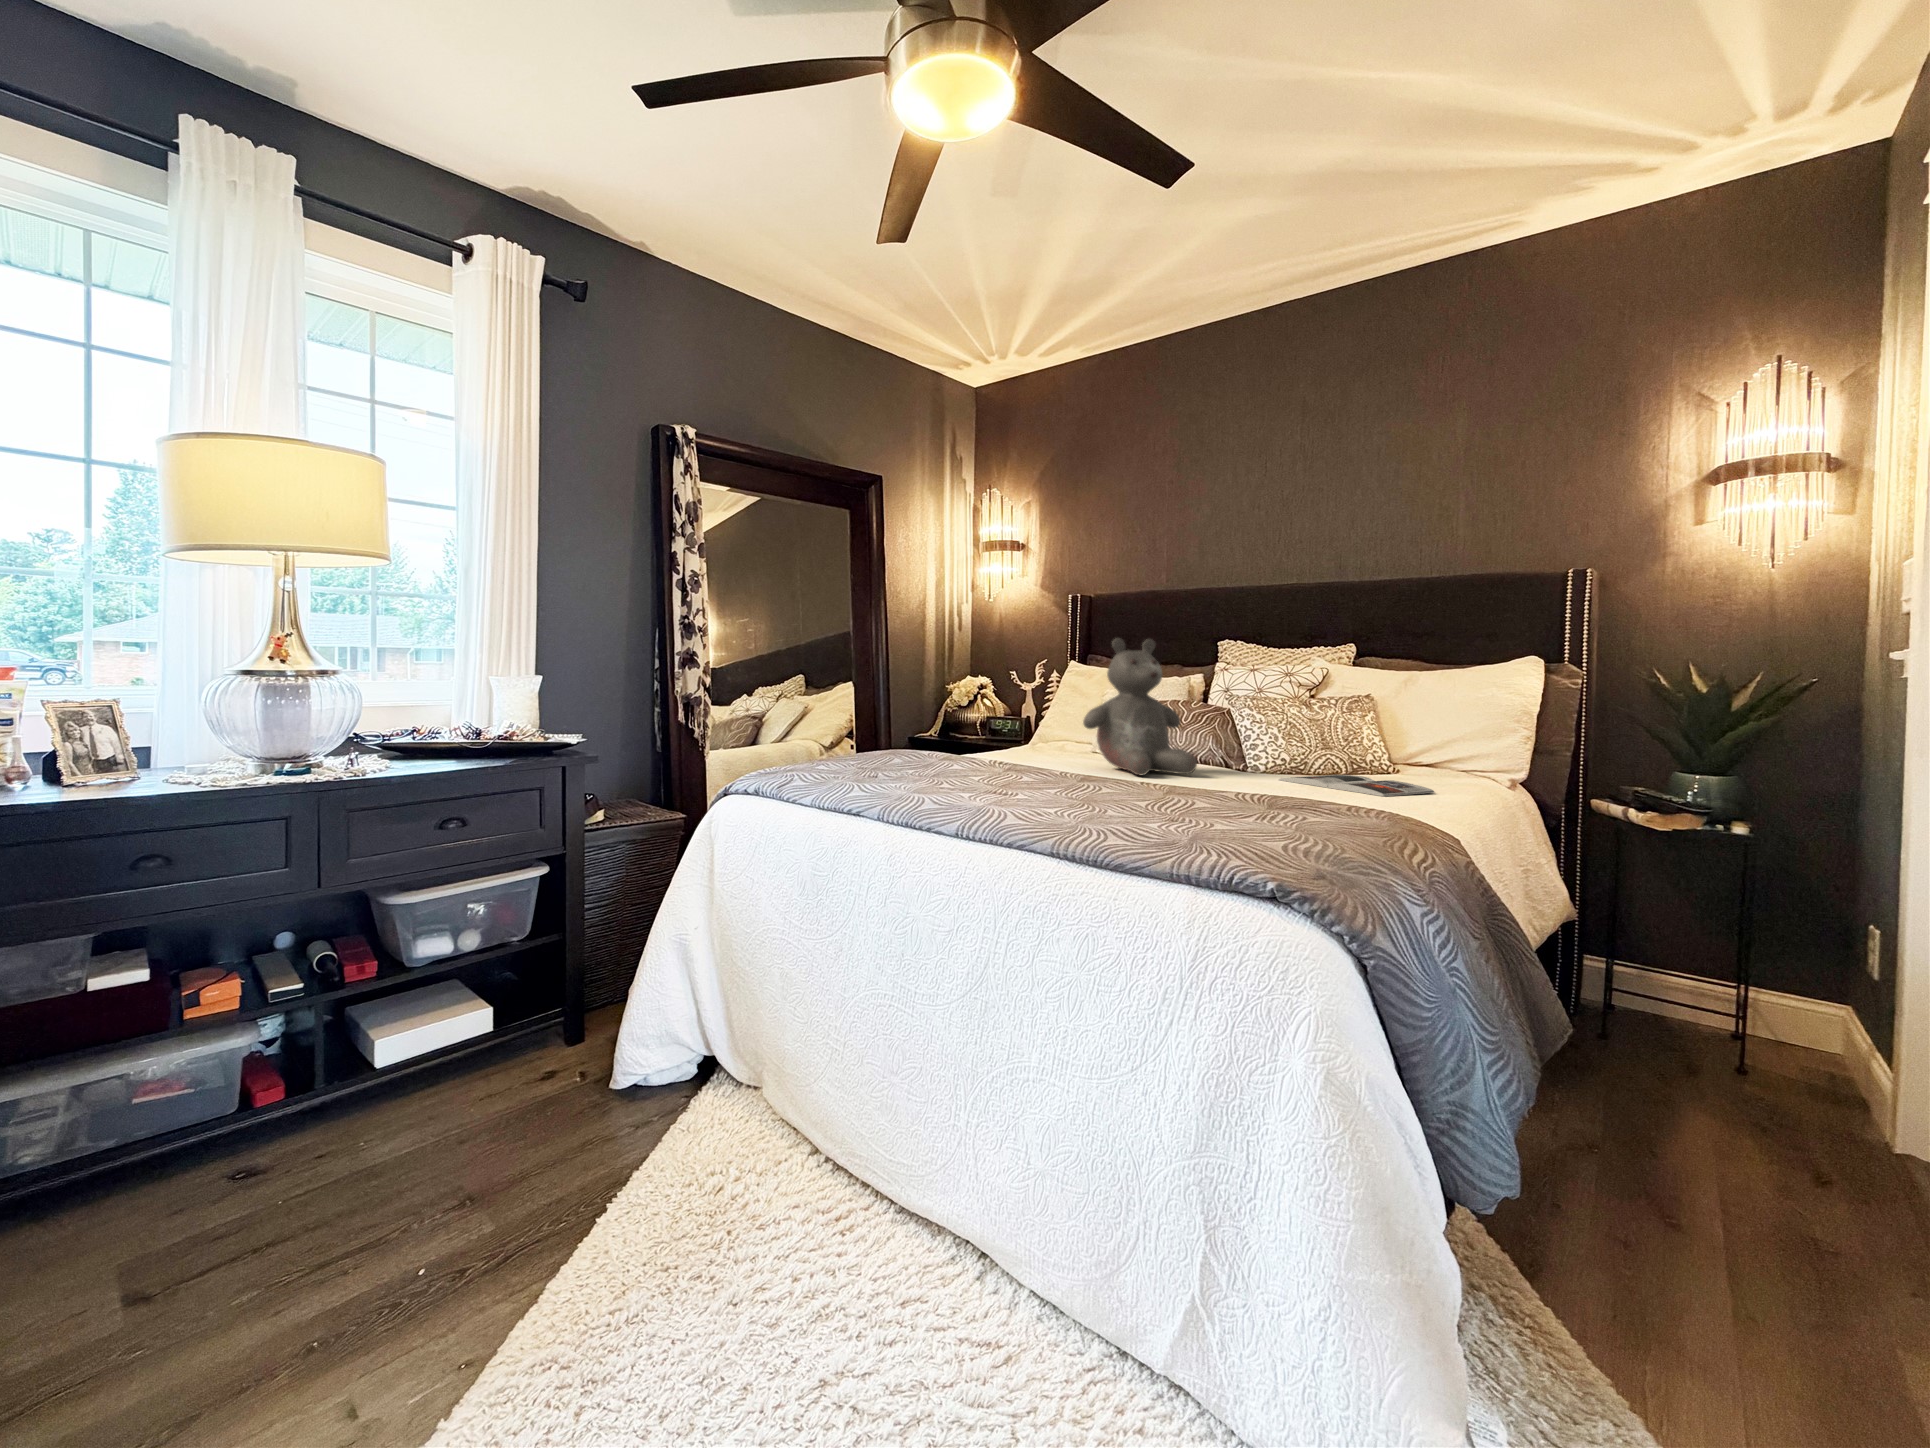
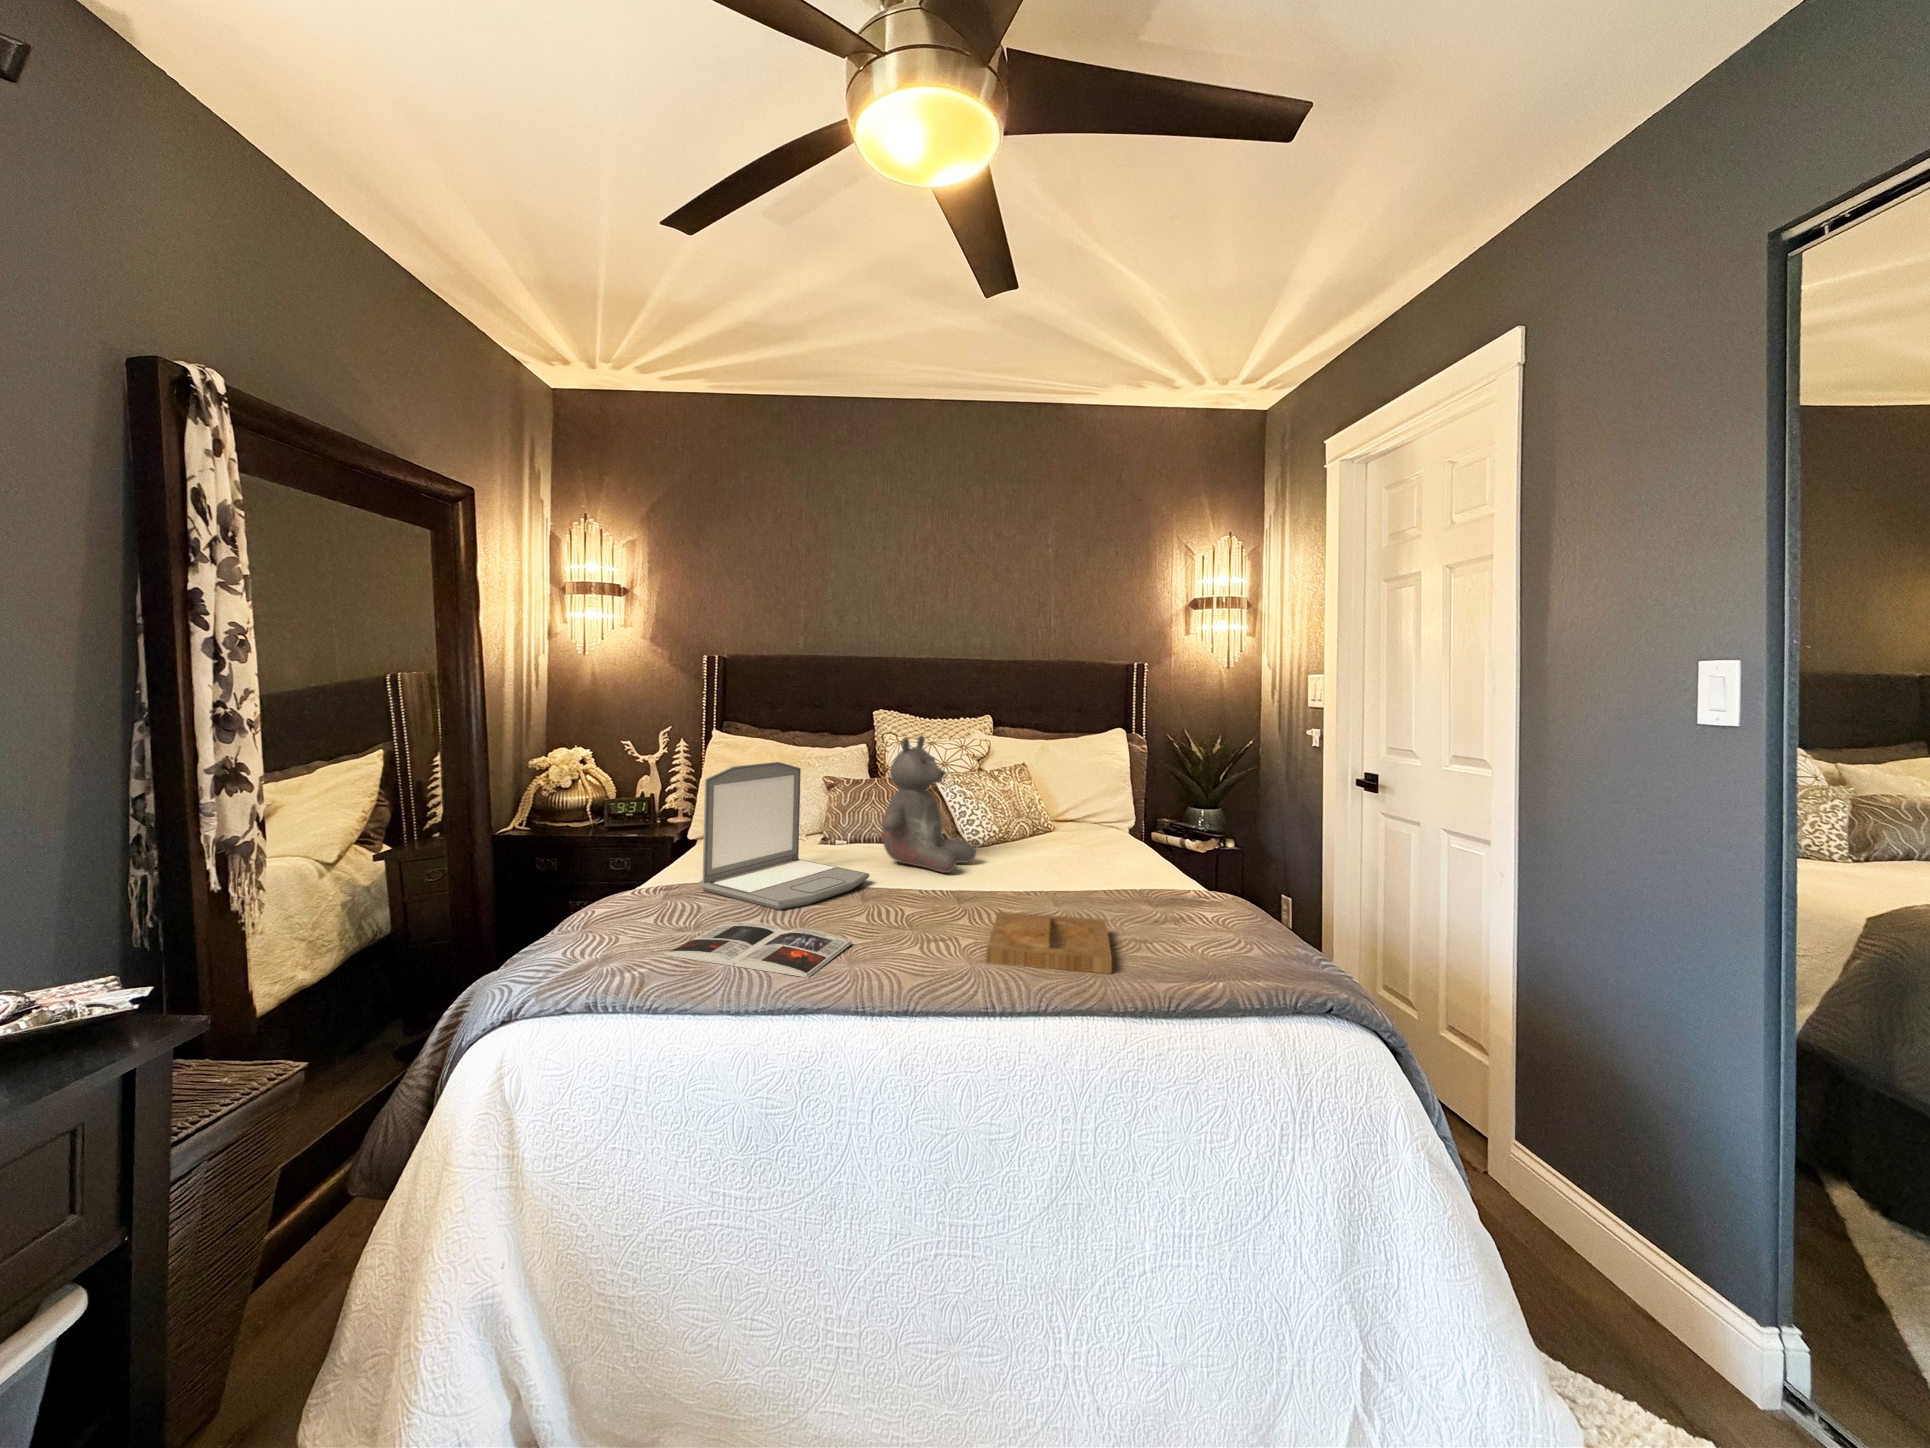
laptop: none [915,659,1048,771] -> present [699,762,869,910]
magazine: present [1279,775,1434,797] -> present [665,922,852,978]
tray: none [984,780,1154,821] -> present [986,912,1112,974]

